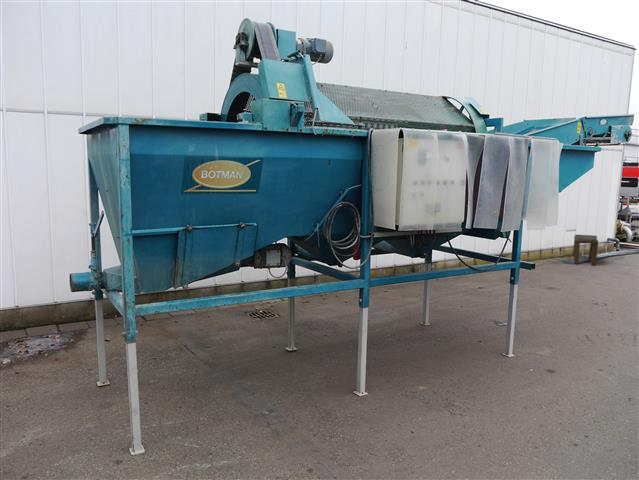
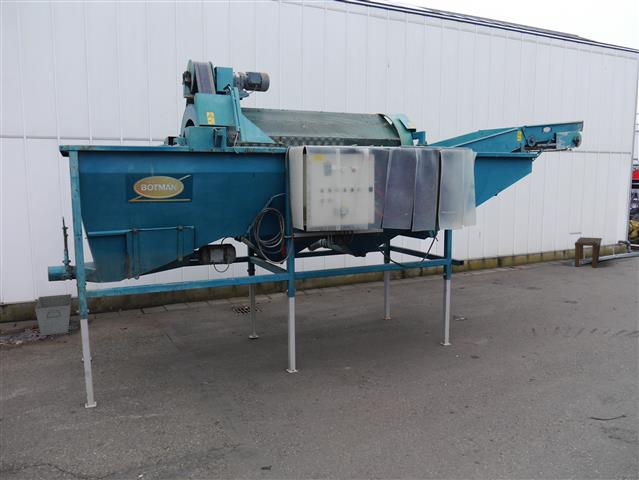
storage bin: none [27,298,70,350] -> present [35,294,72,335]

